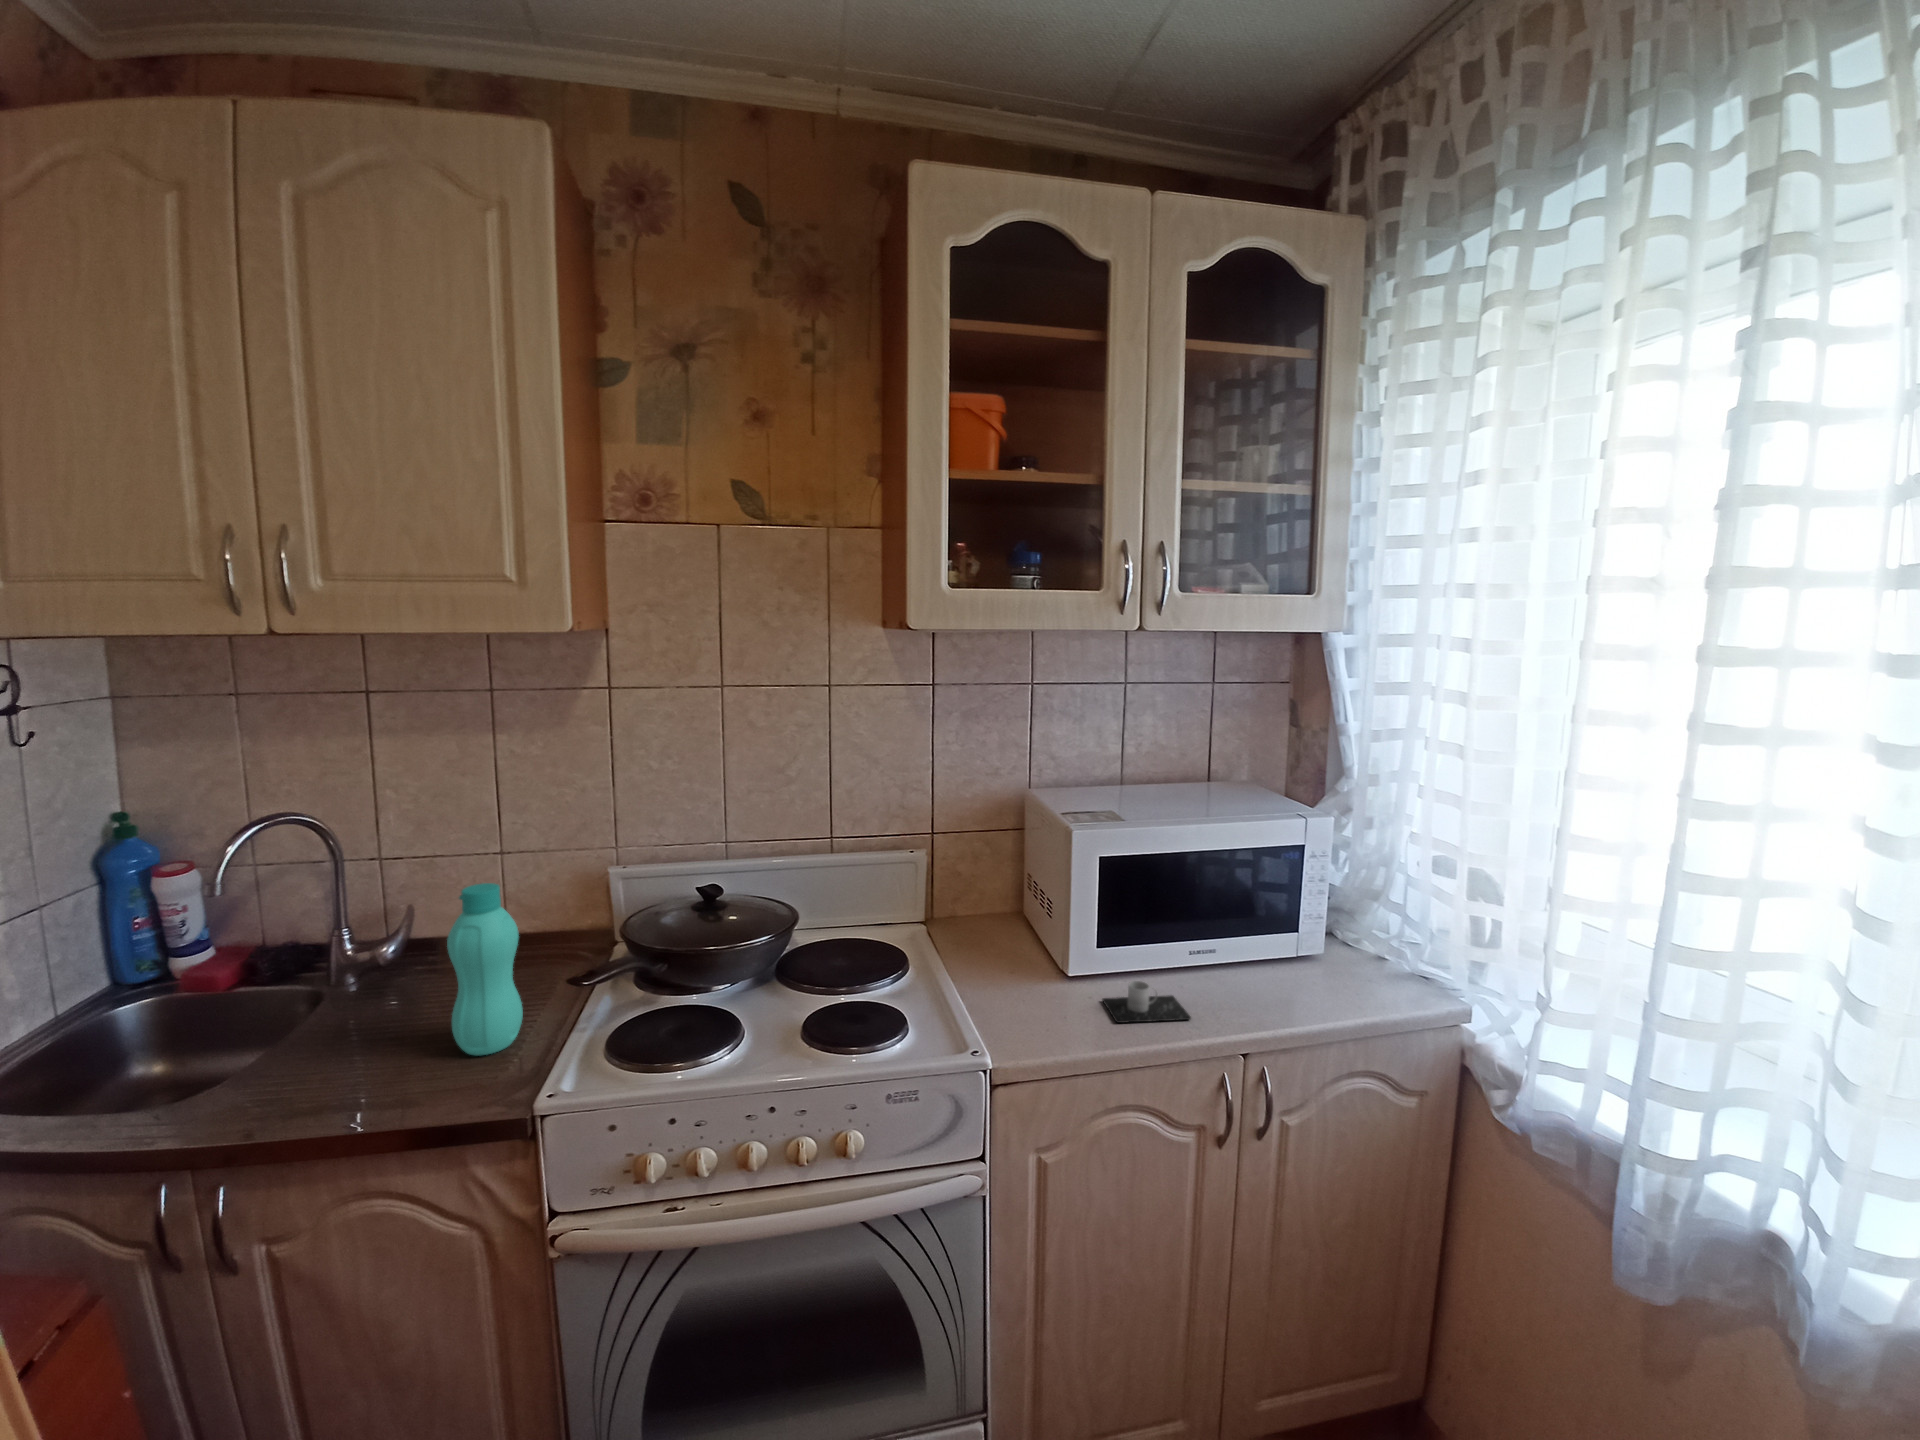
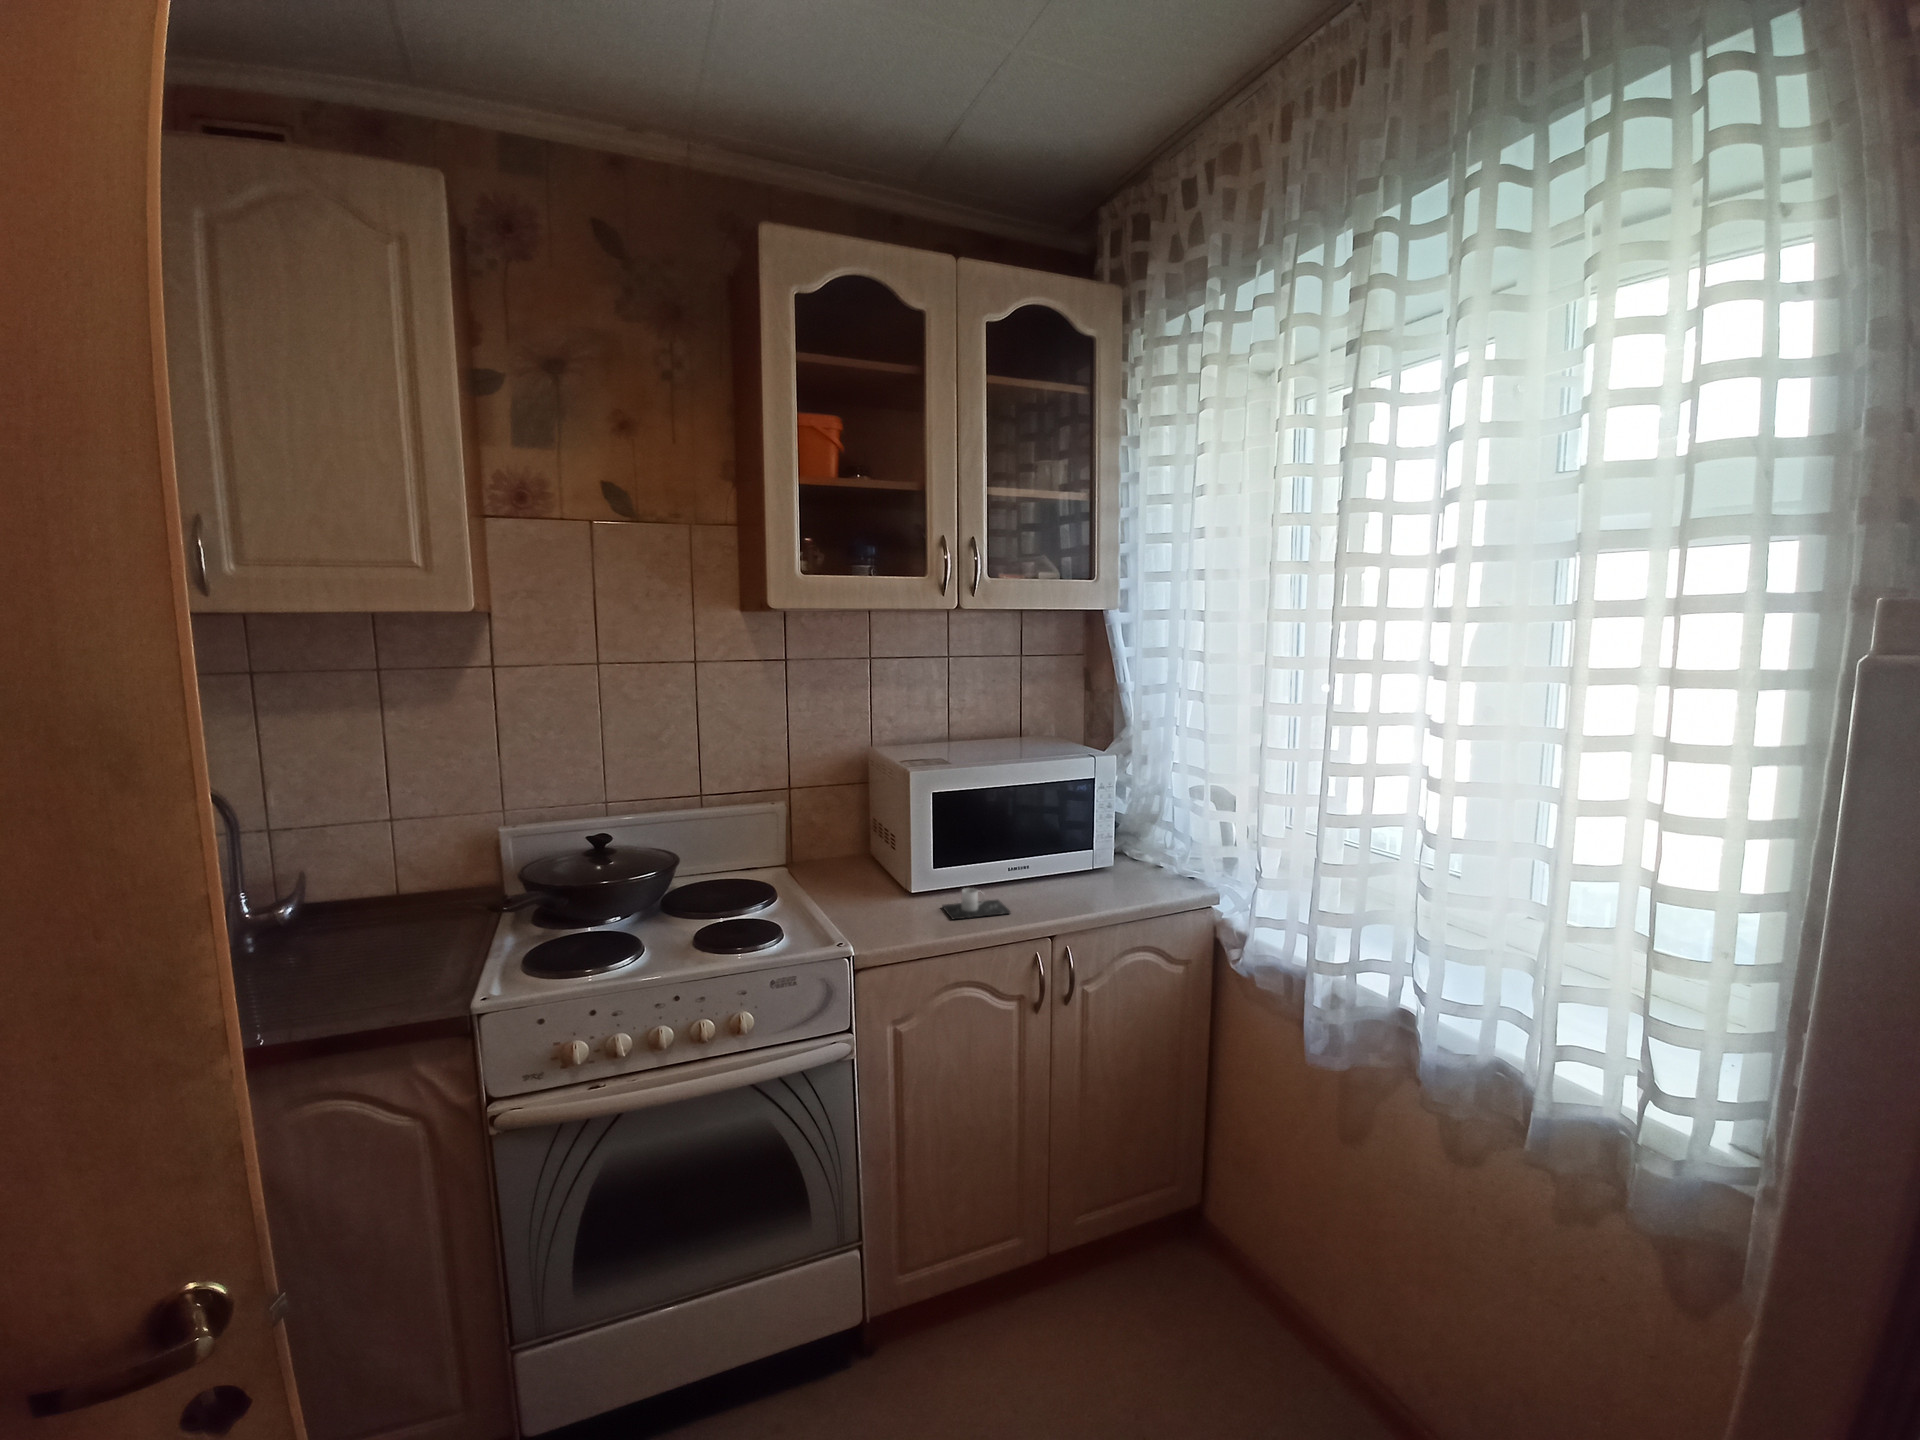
bottle: present [447,883,523,1055] -> none [367,831,438,981]

